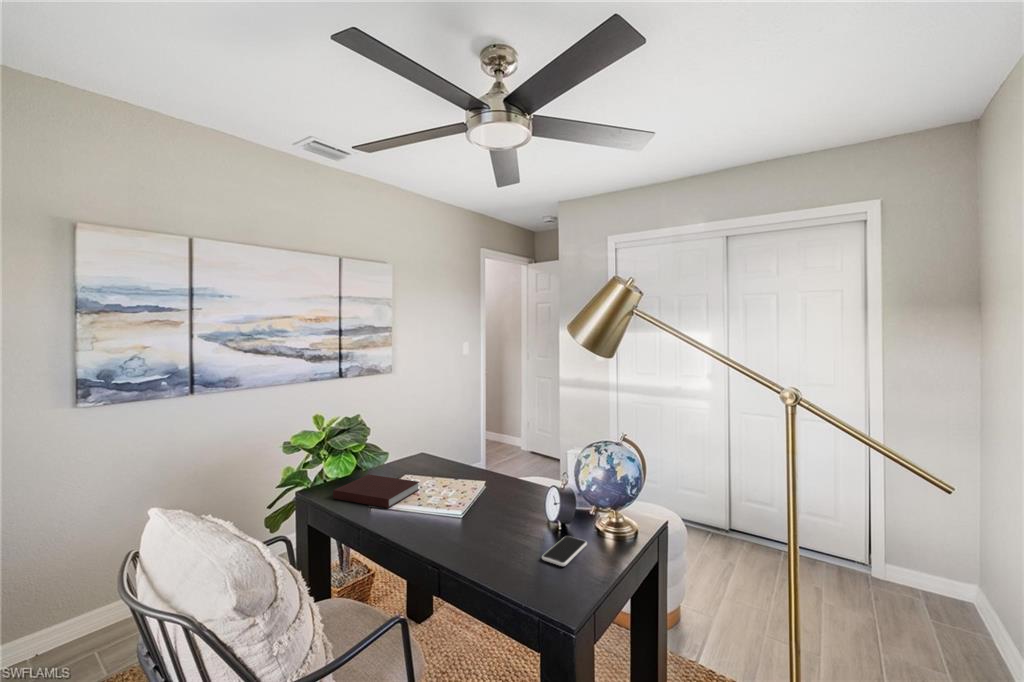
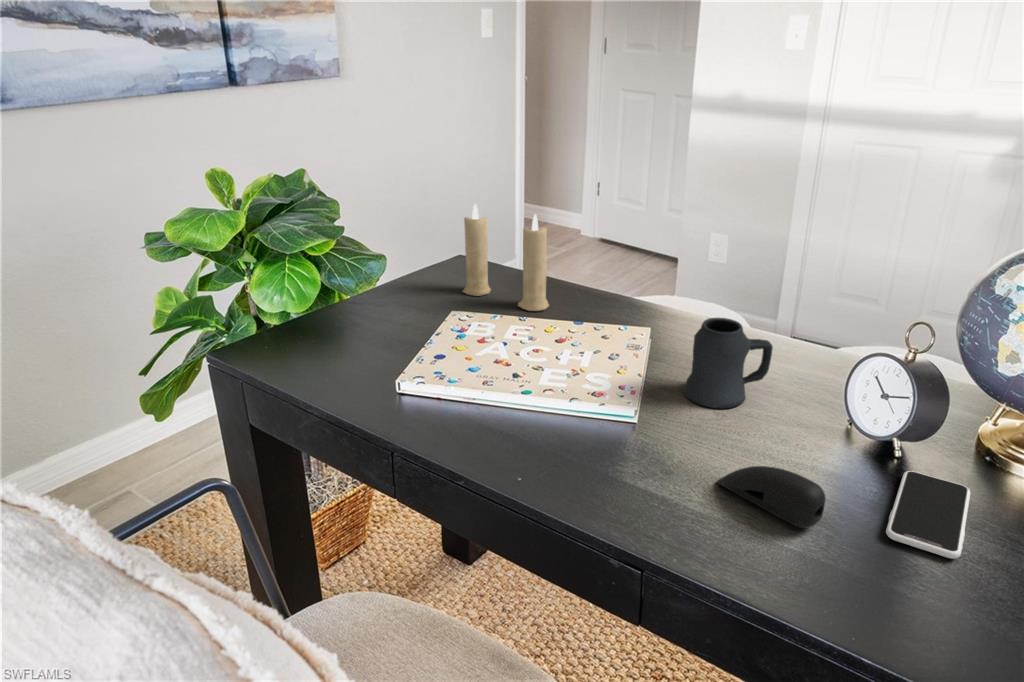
candle: none [418,426,454,476] -> present [463,204,549,311]
notebook: present [333,474,419,508] -> none [302,310,492,393]
mug: none [492,474,527,514] -> present [684,318,773,408]
computer mouse: none [485,531,518,556] -> present [717,466,826,528]

